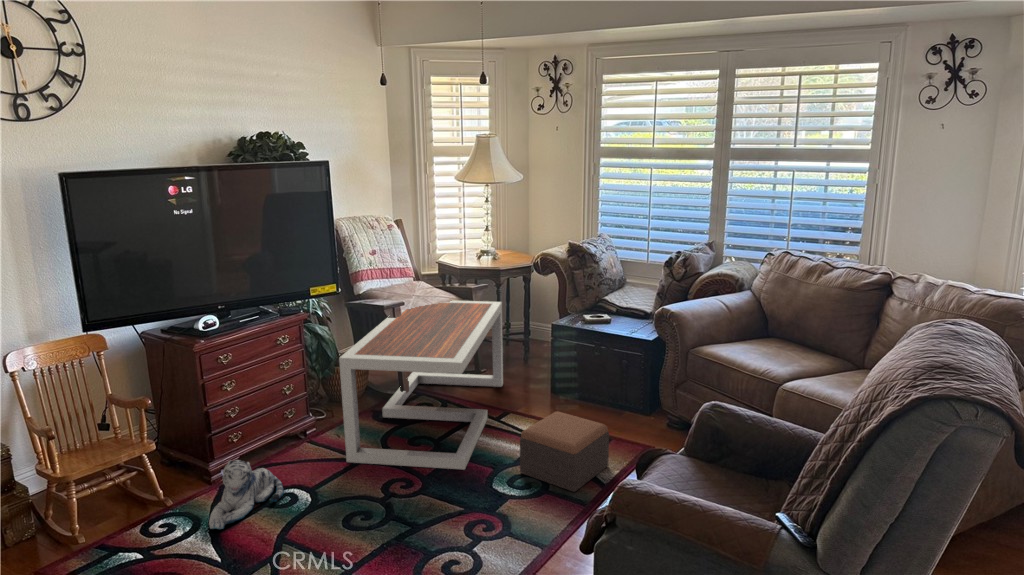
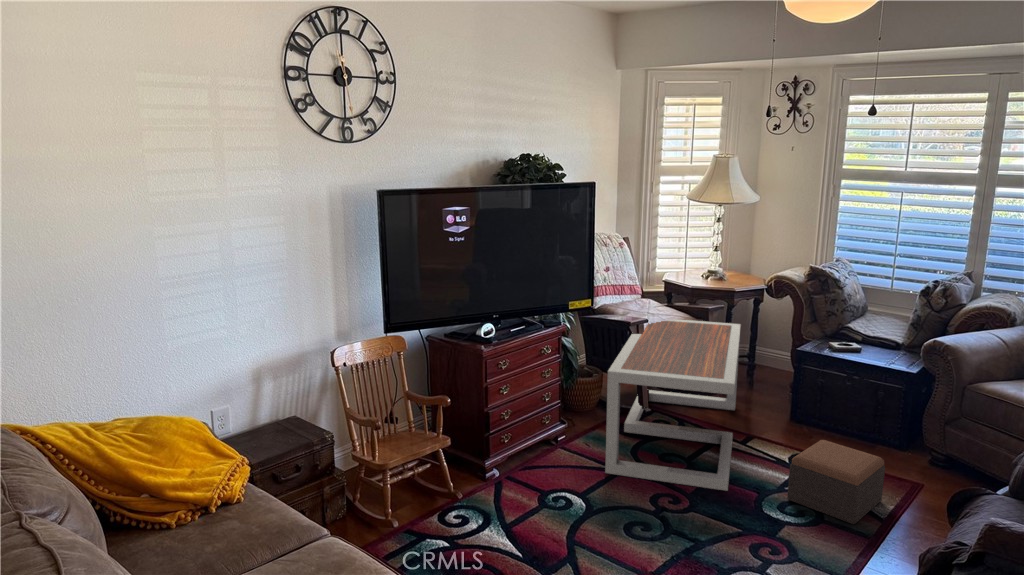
plush toy: present [209,460,284,529] -> none [497,461,556,526]

